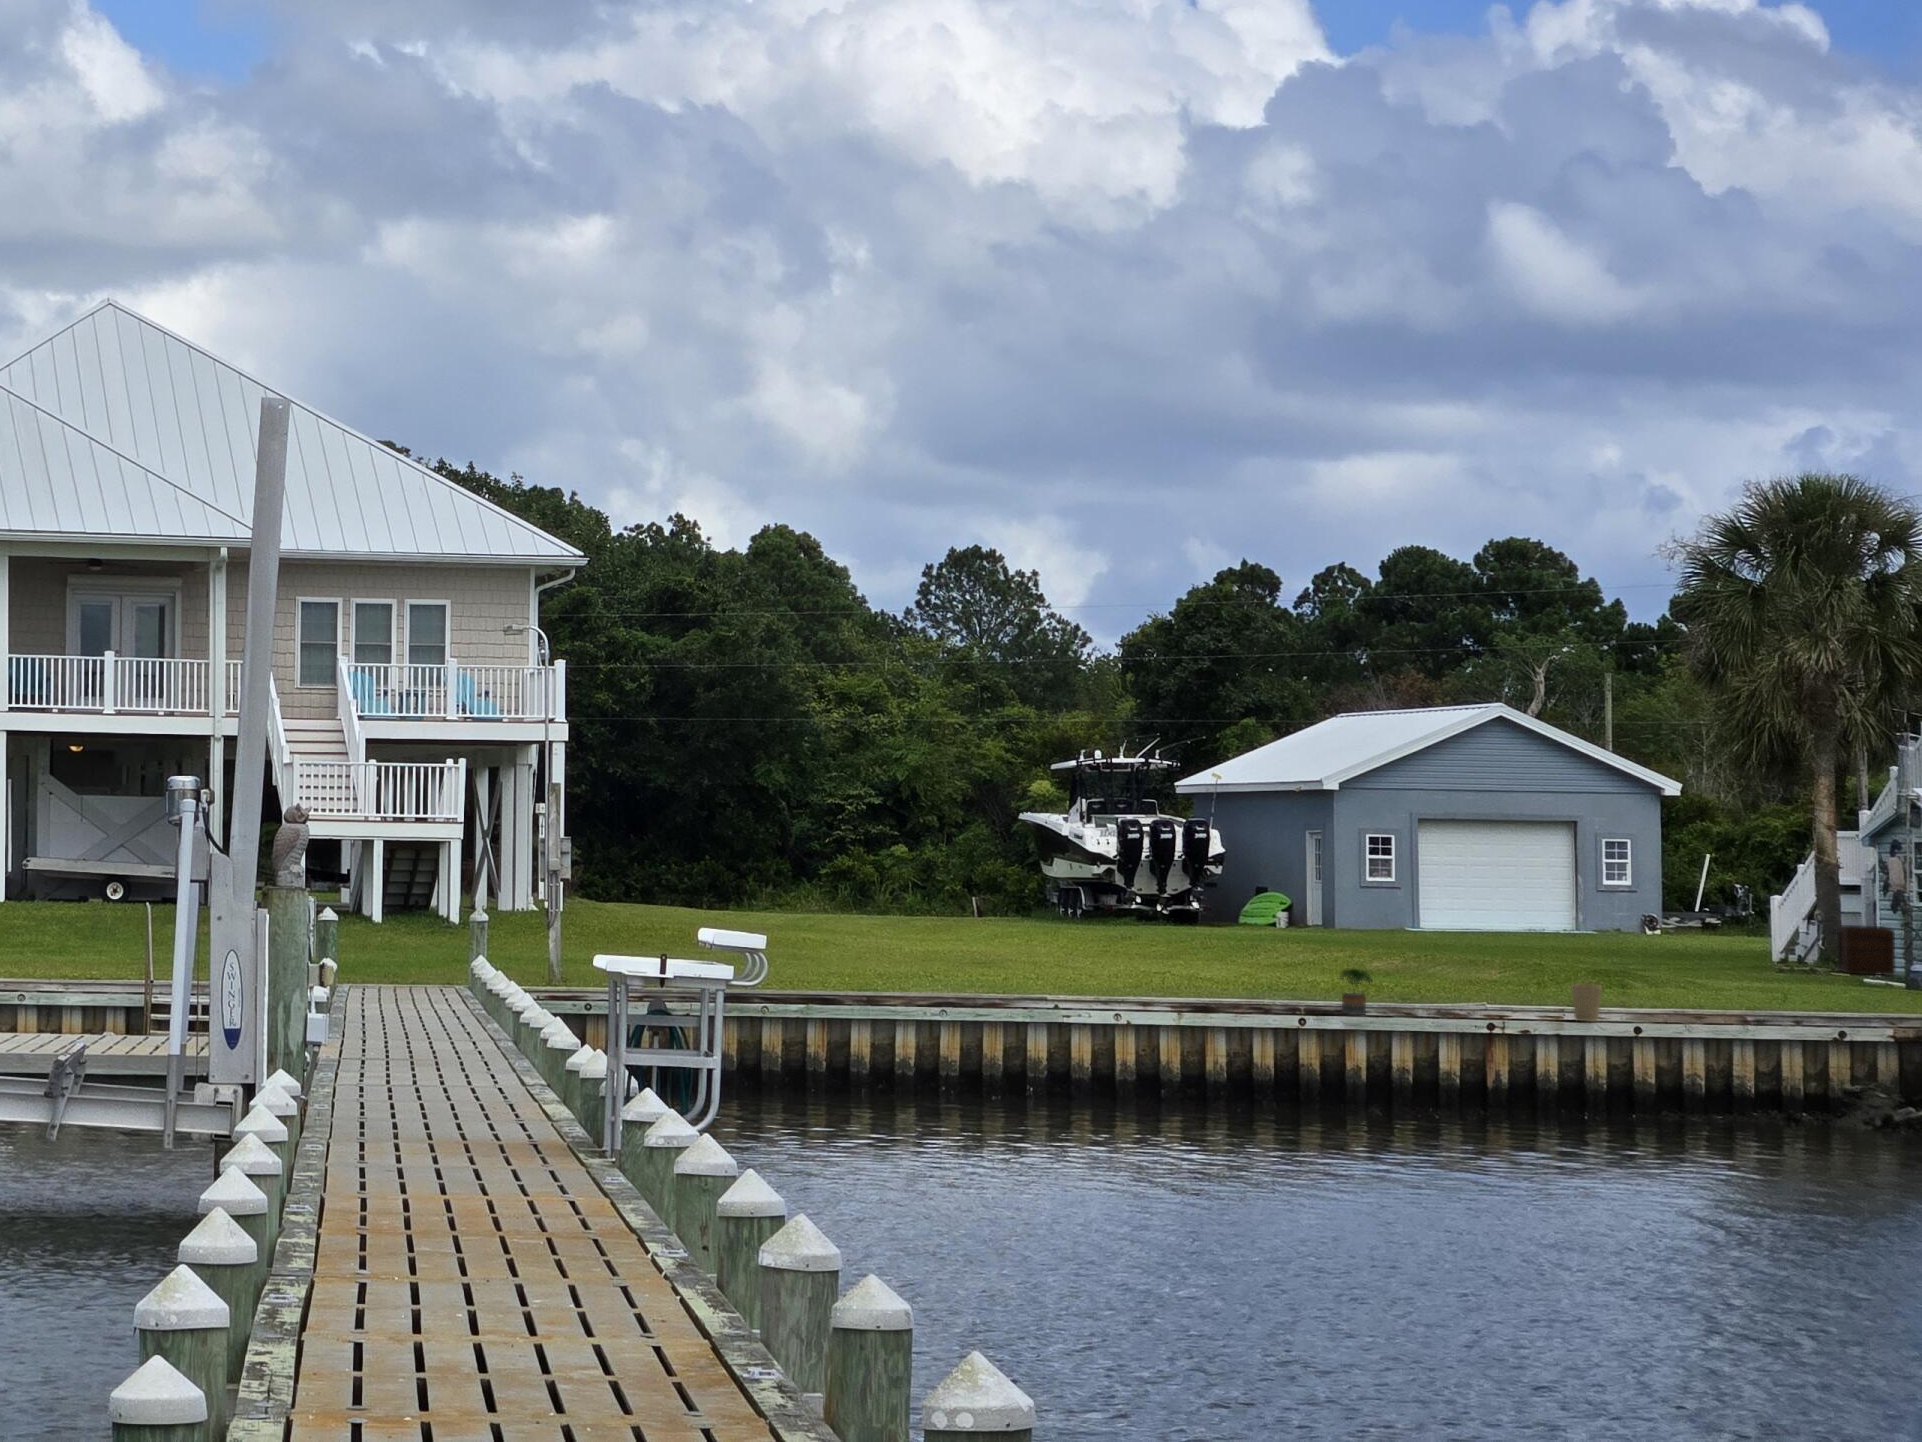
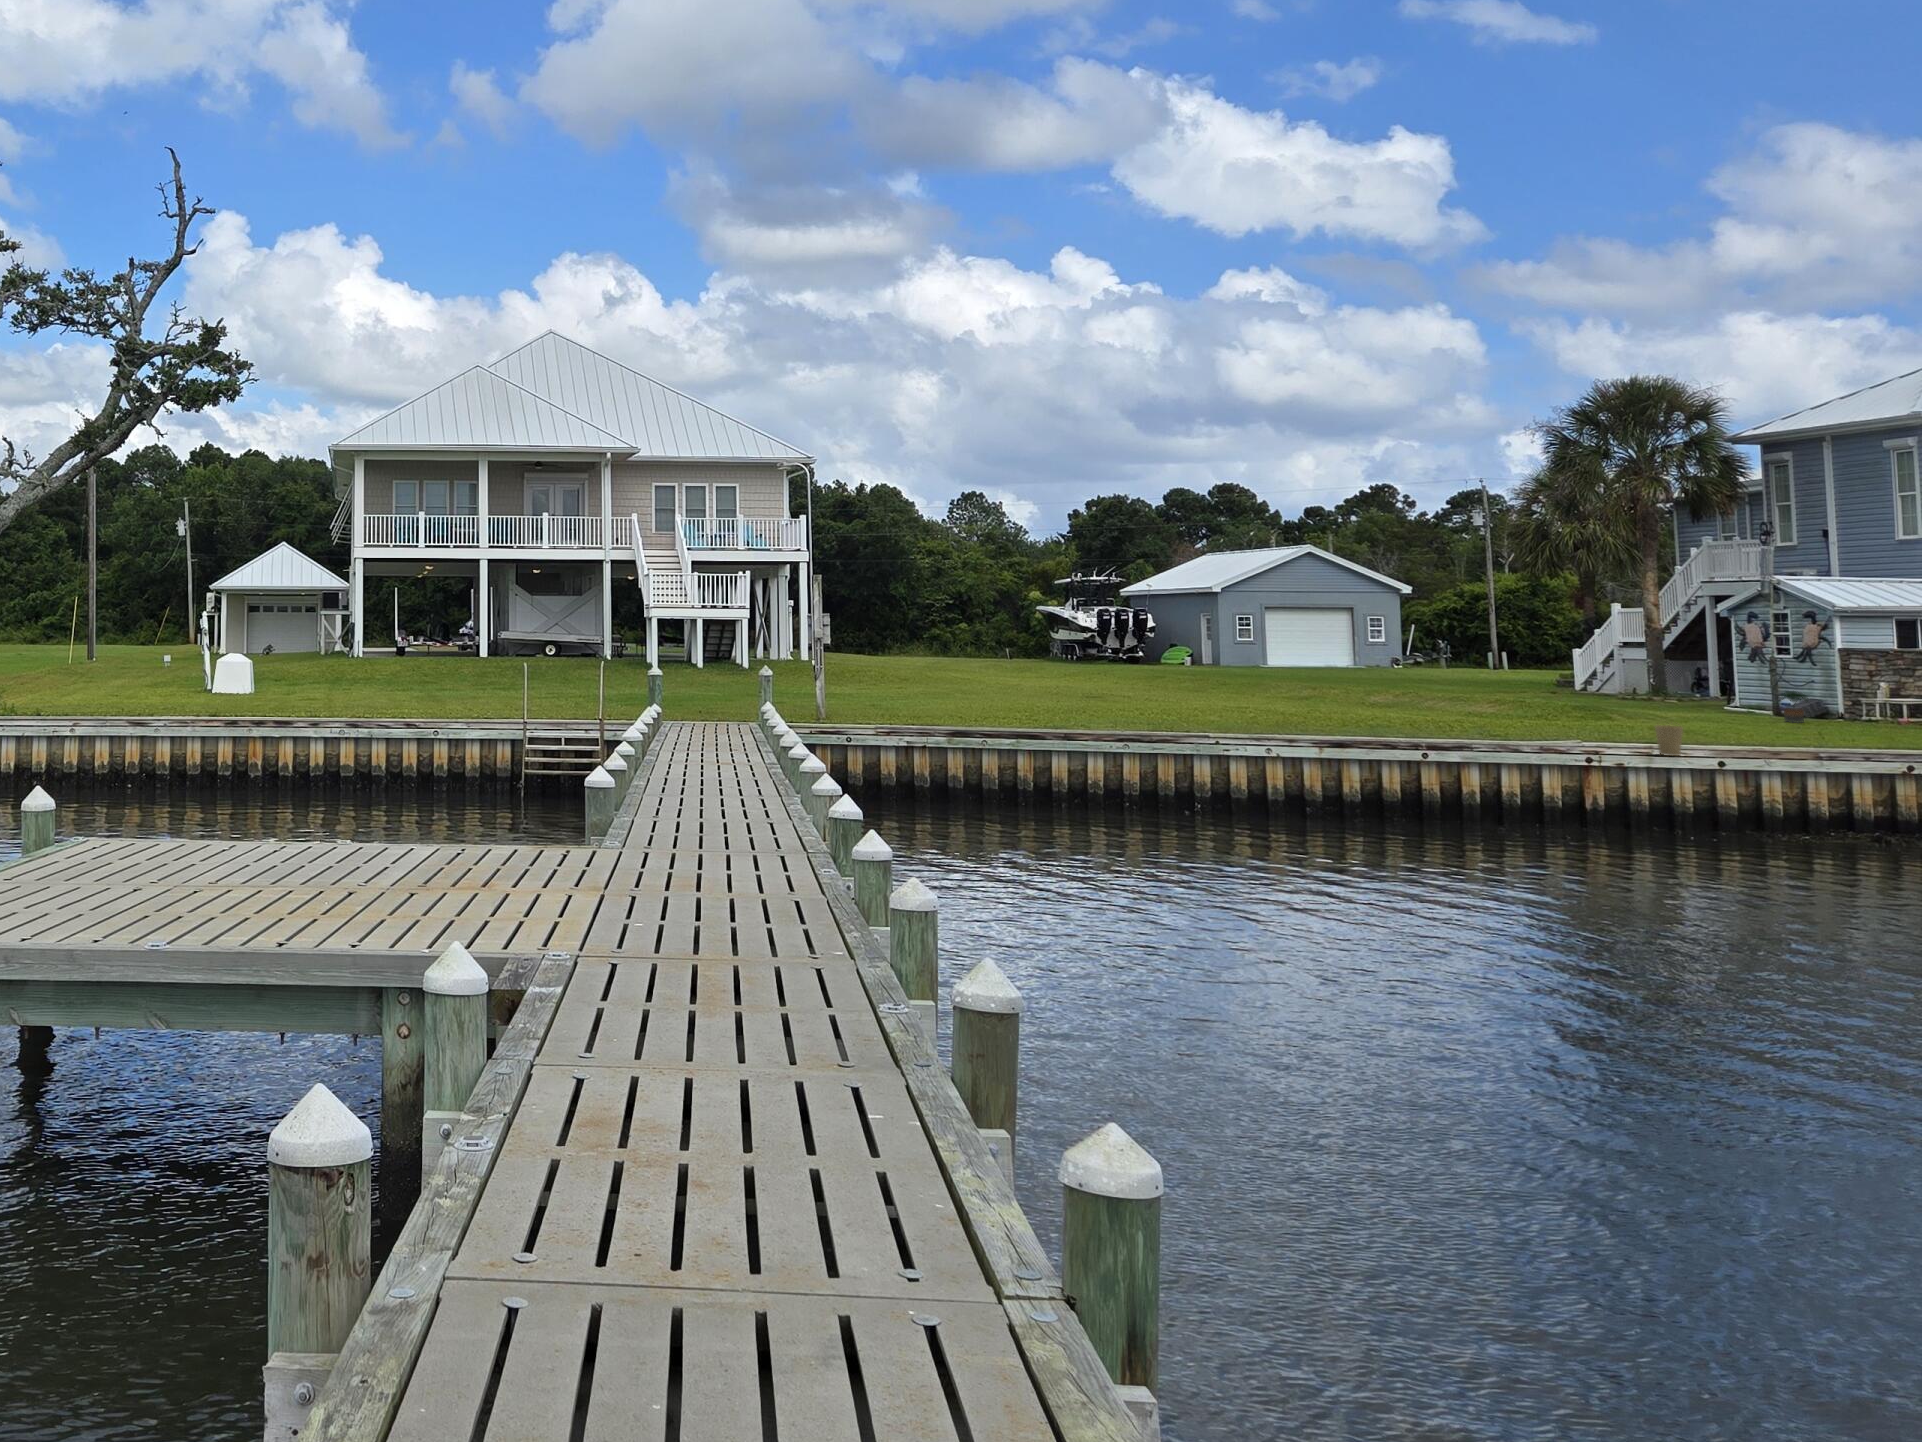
wooden crate: present [1837,925,1896,975] -> none [1819,671,1874,709]
potted tree: present [1340,969,1372,1015] -> present [1782,691,1809,723]

